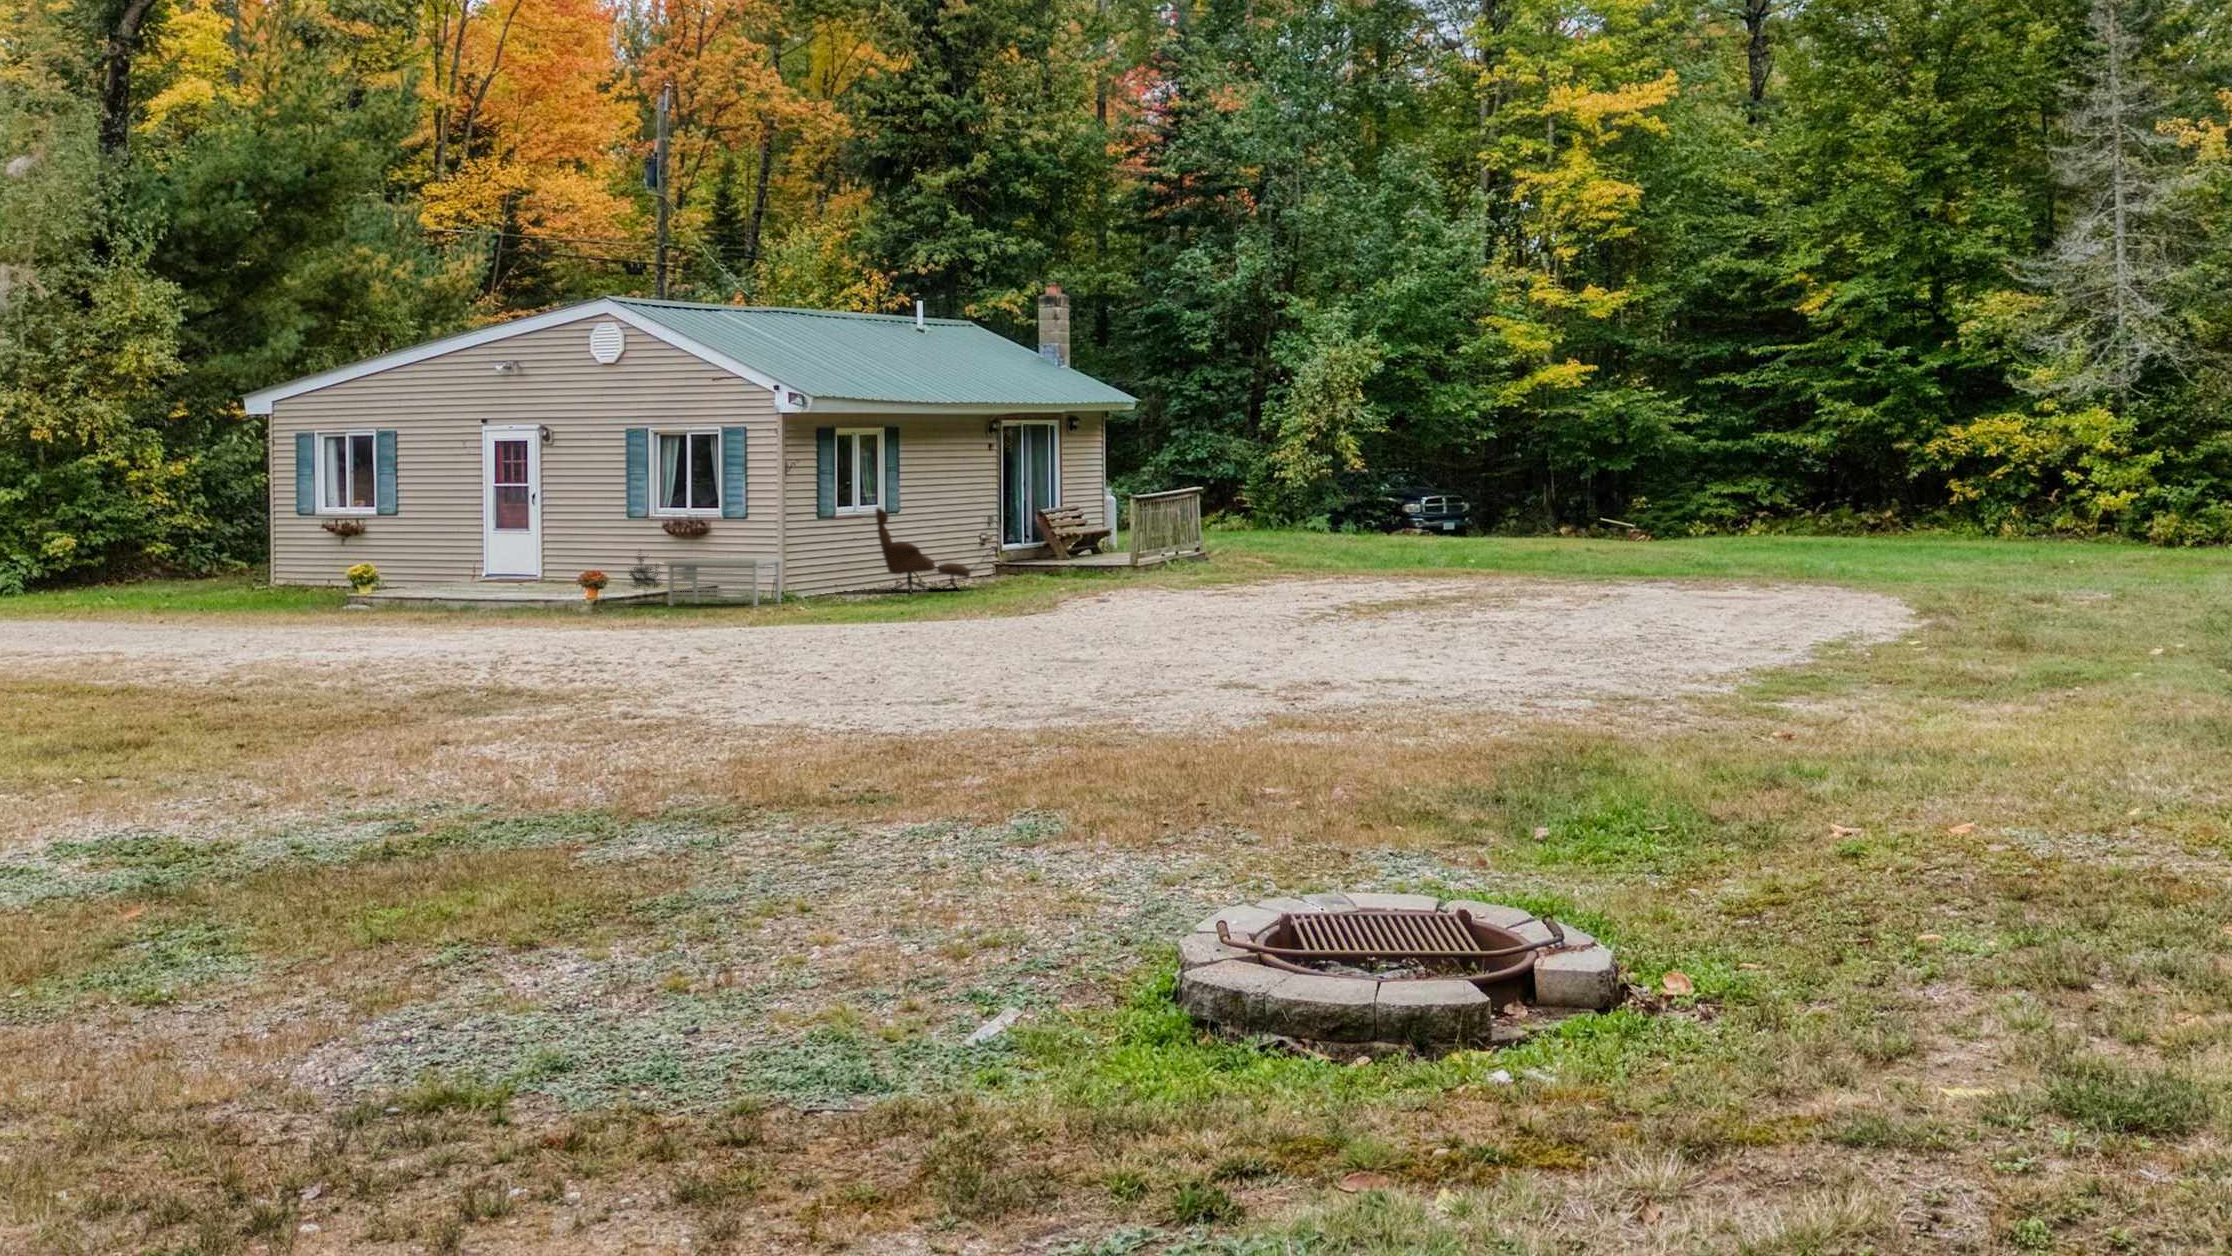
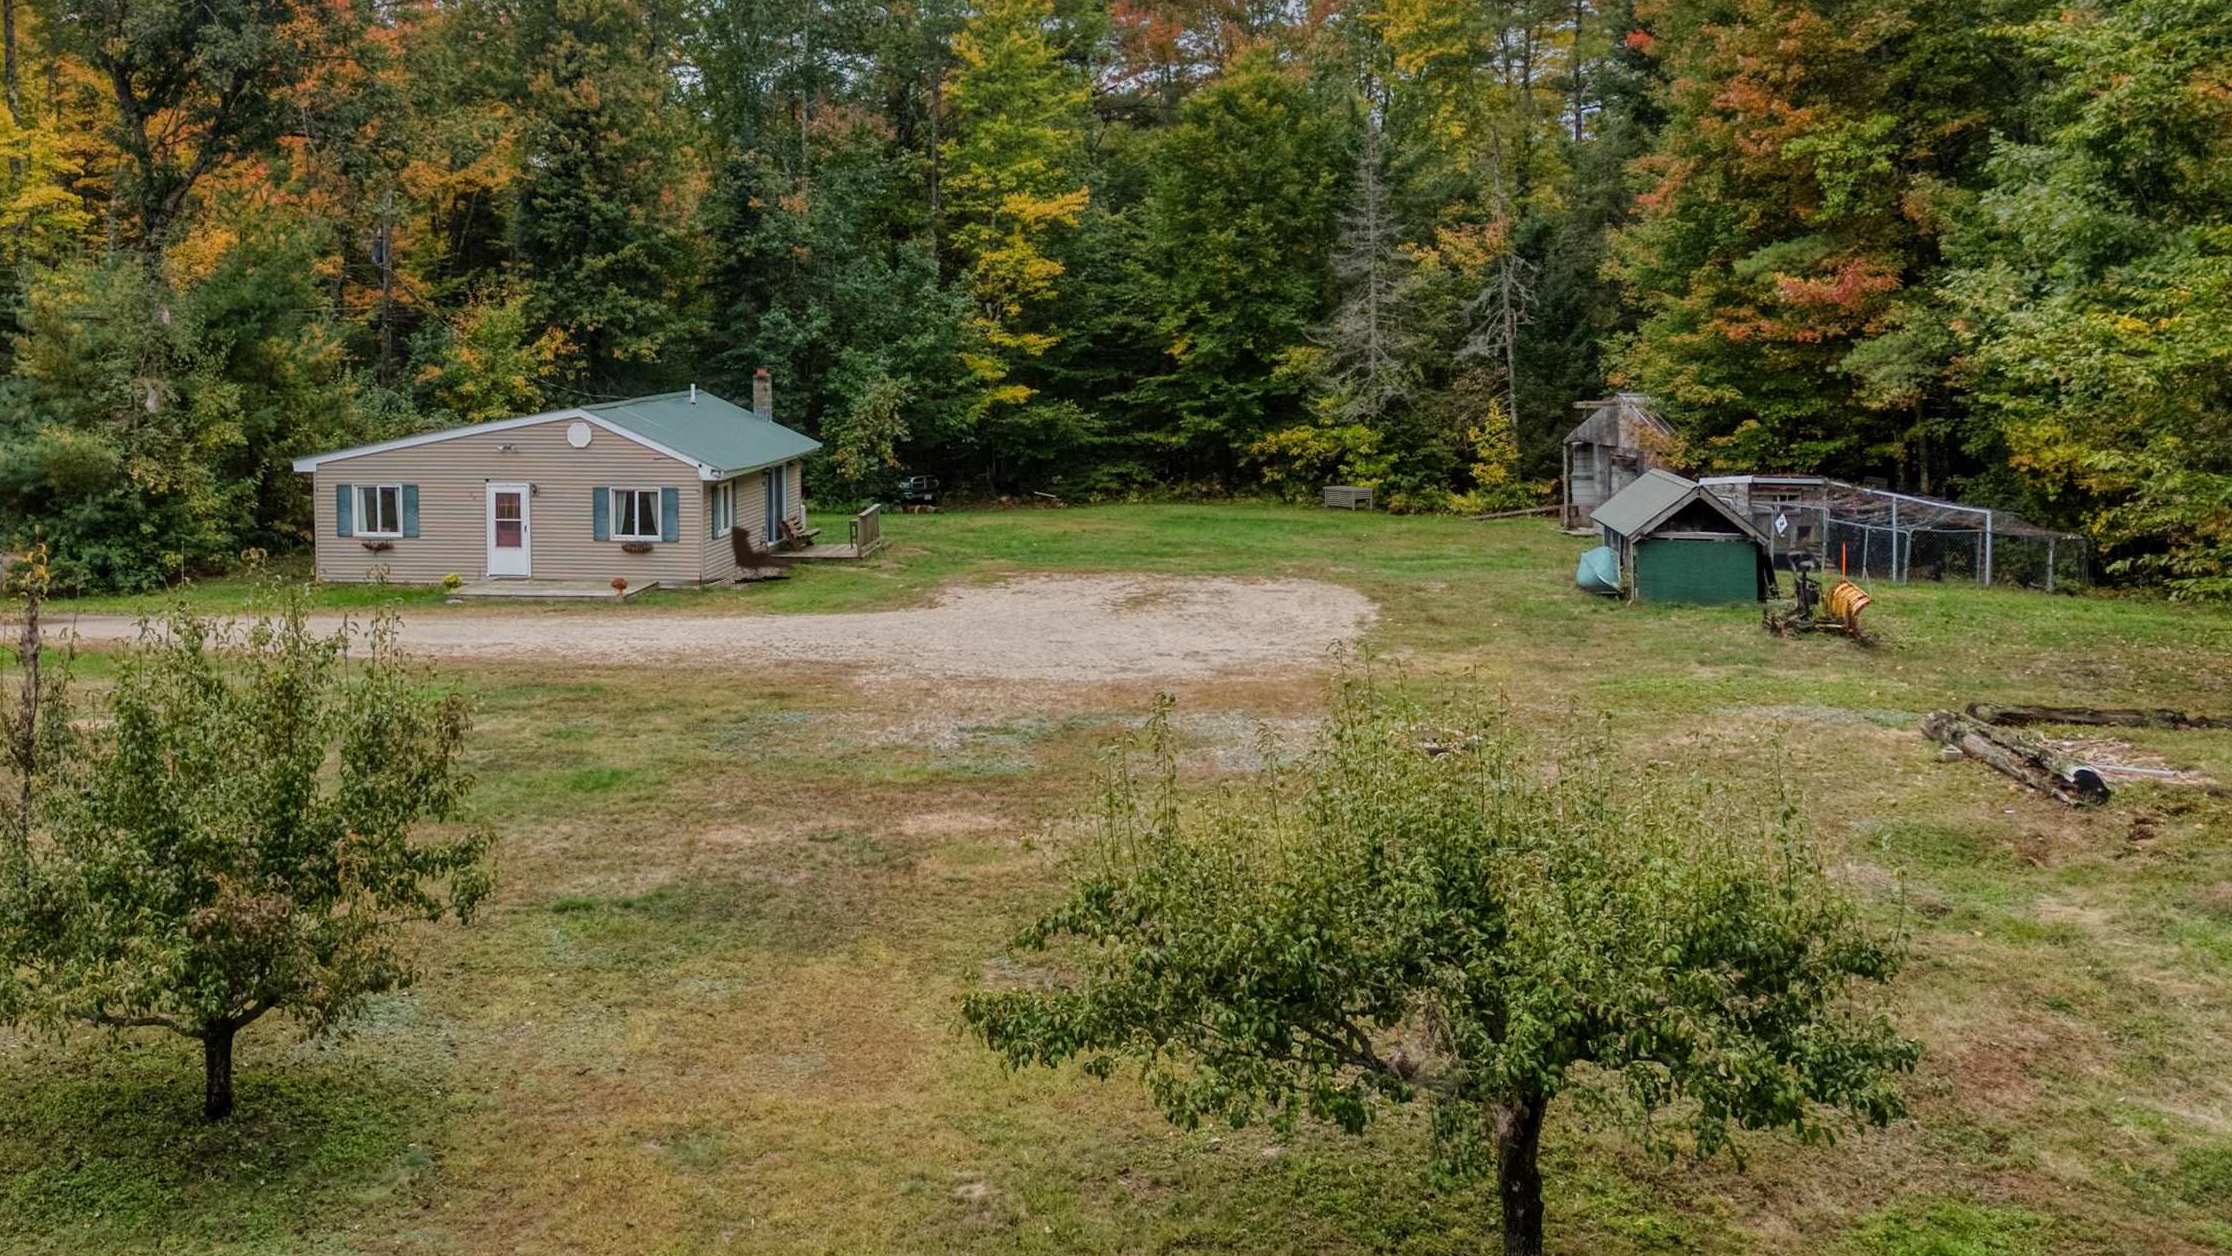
potted tree: present [629,550,662,604] -> none [606,562,629,599]
storage bench: present [664,557,782,606] -> present [1323,486,1373,510]

